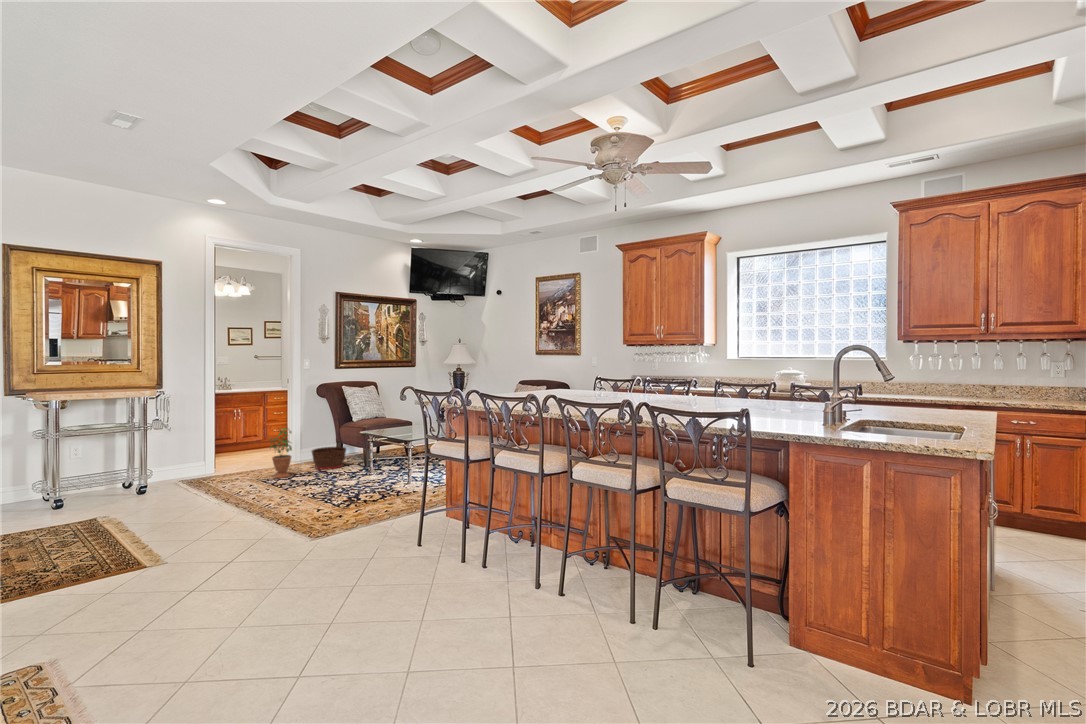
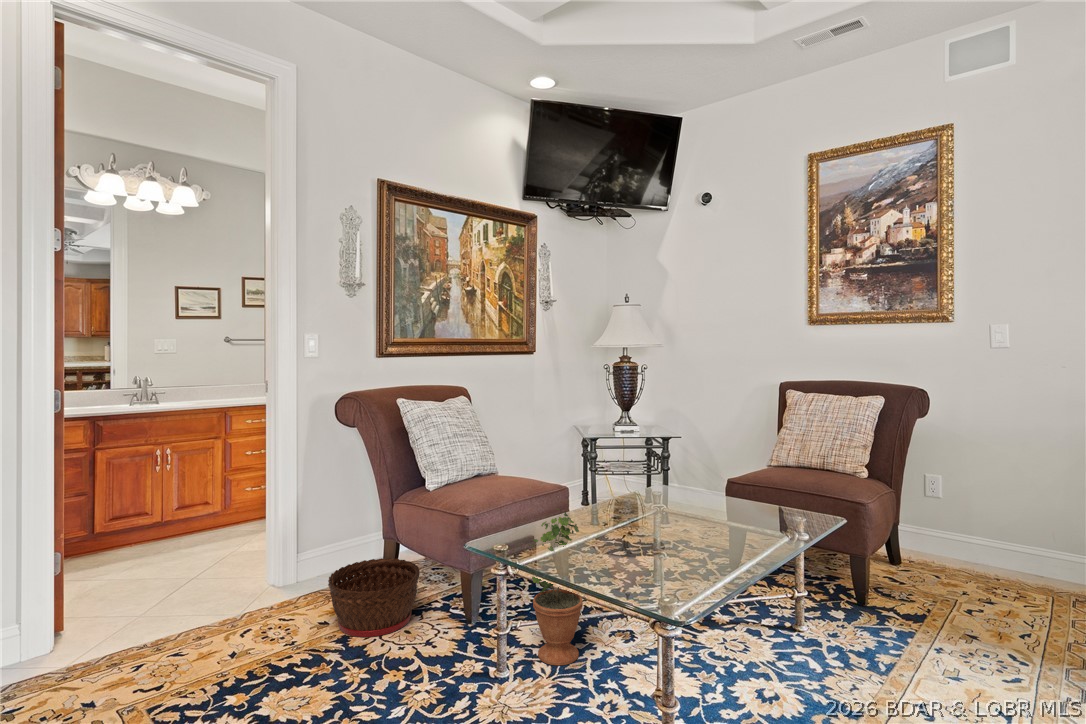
potted plant: present [269,428,292,478] -> present [532,512,583,665]

